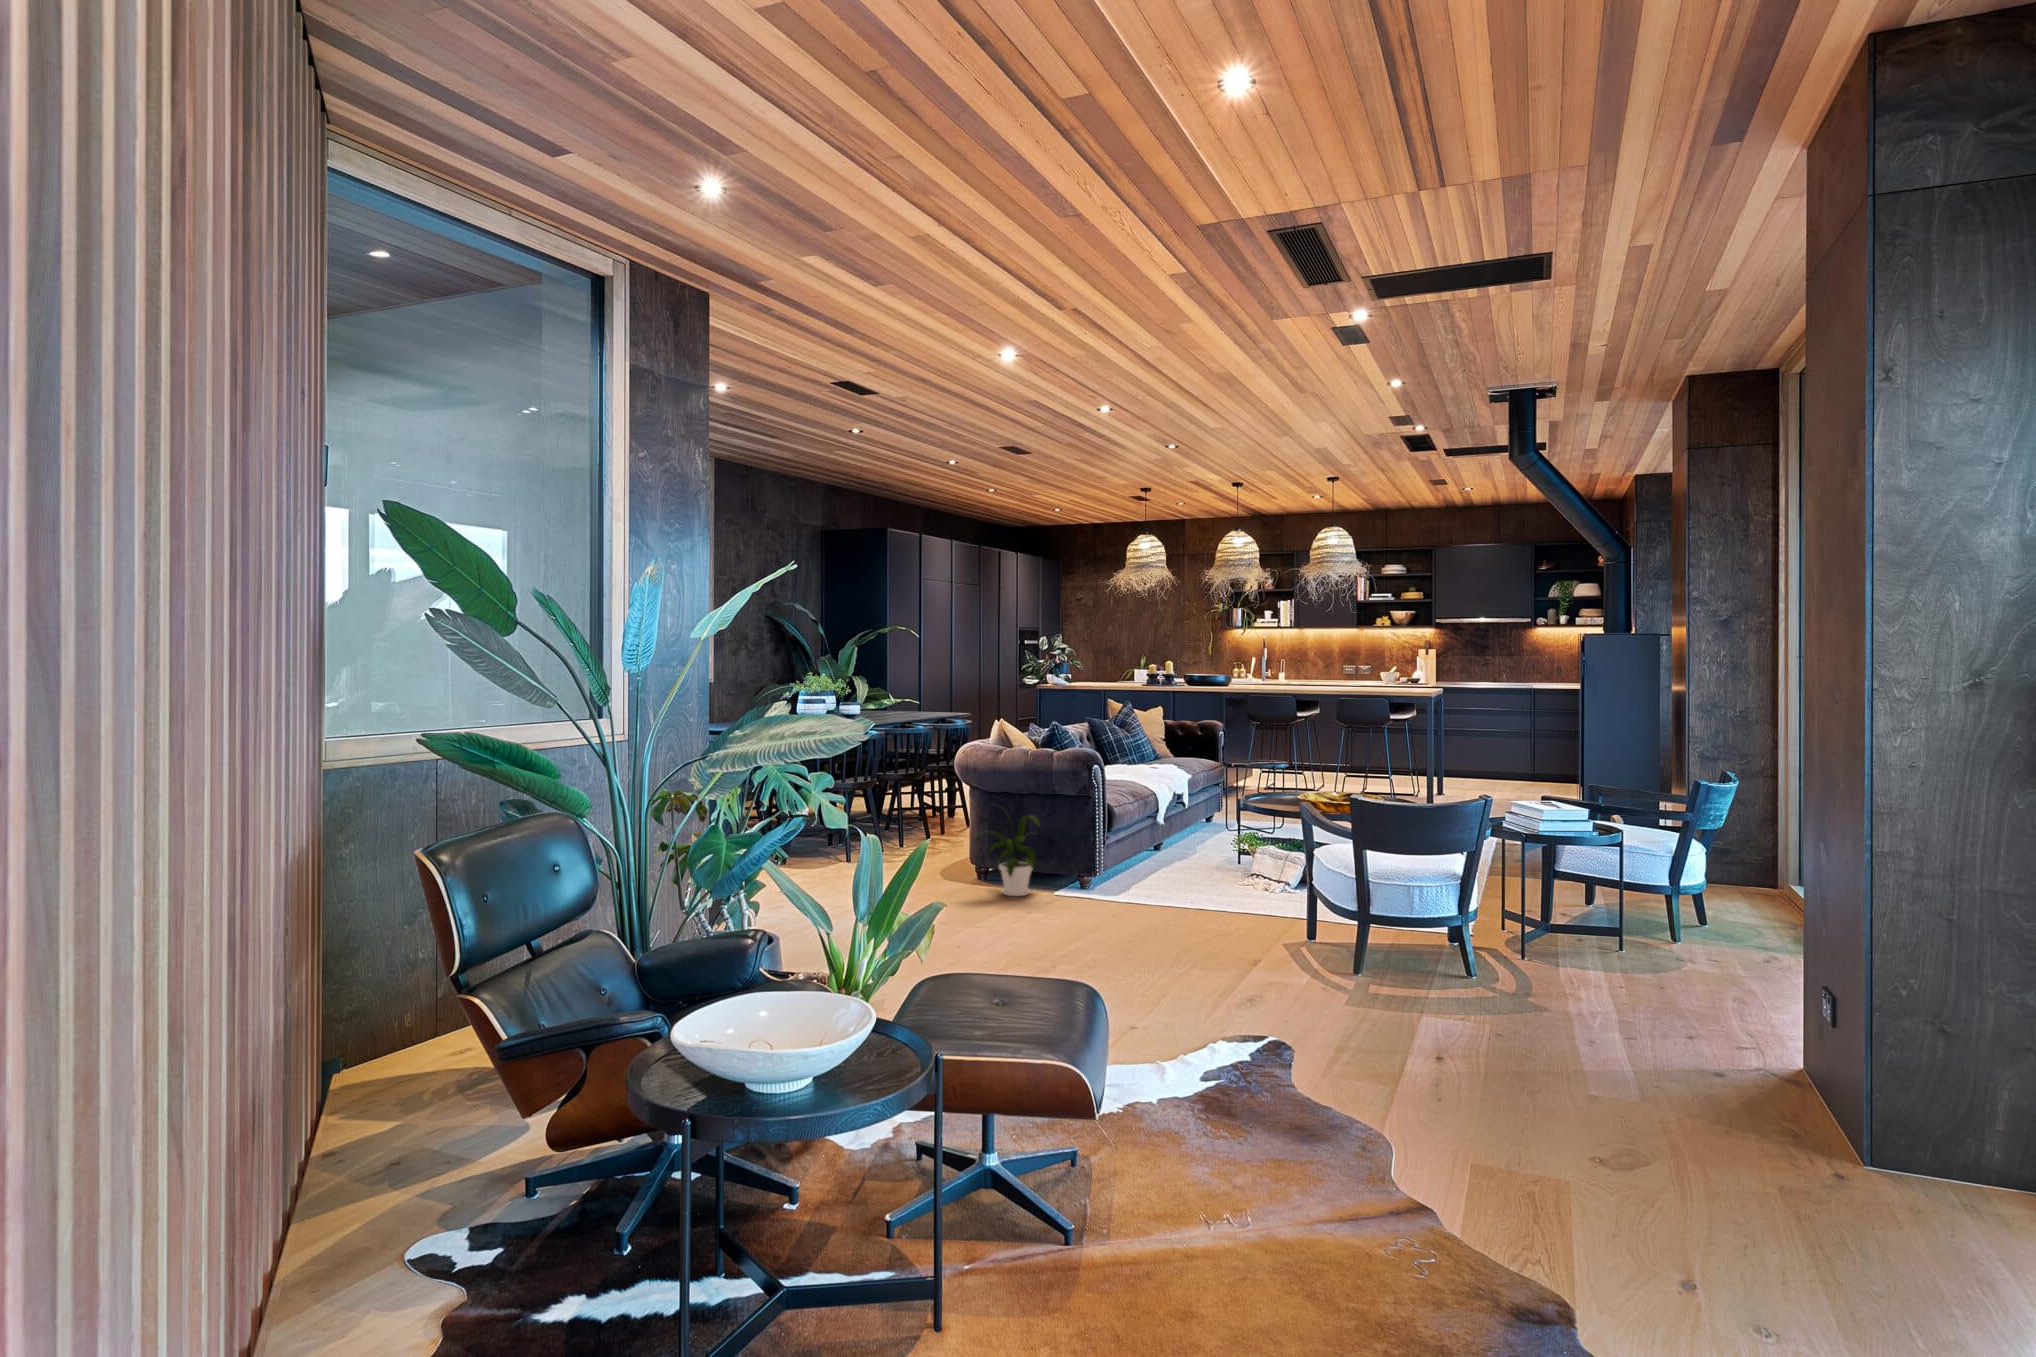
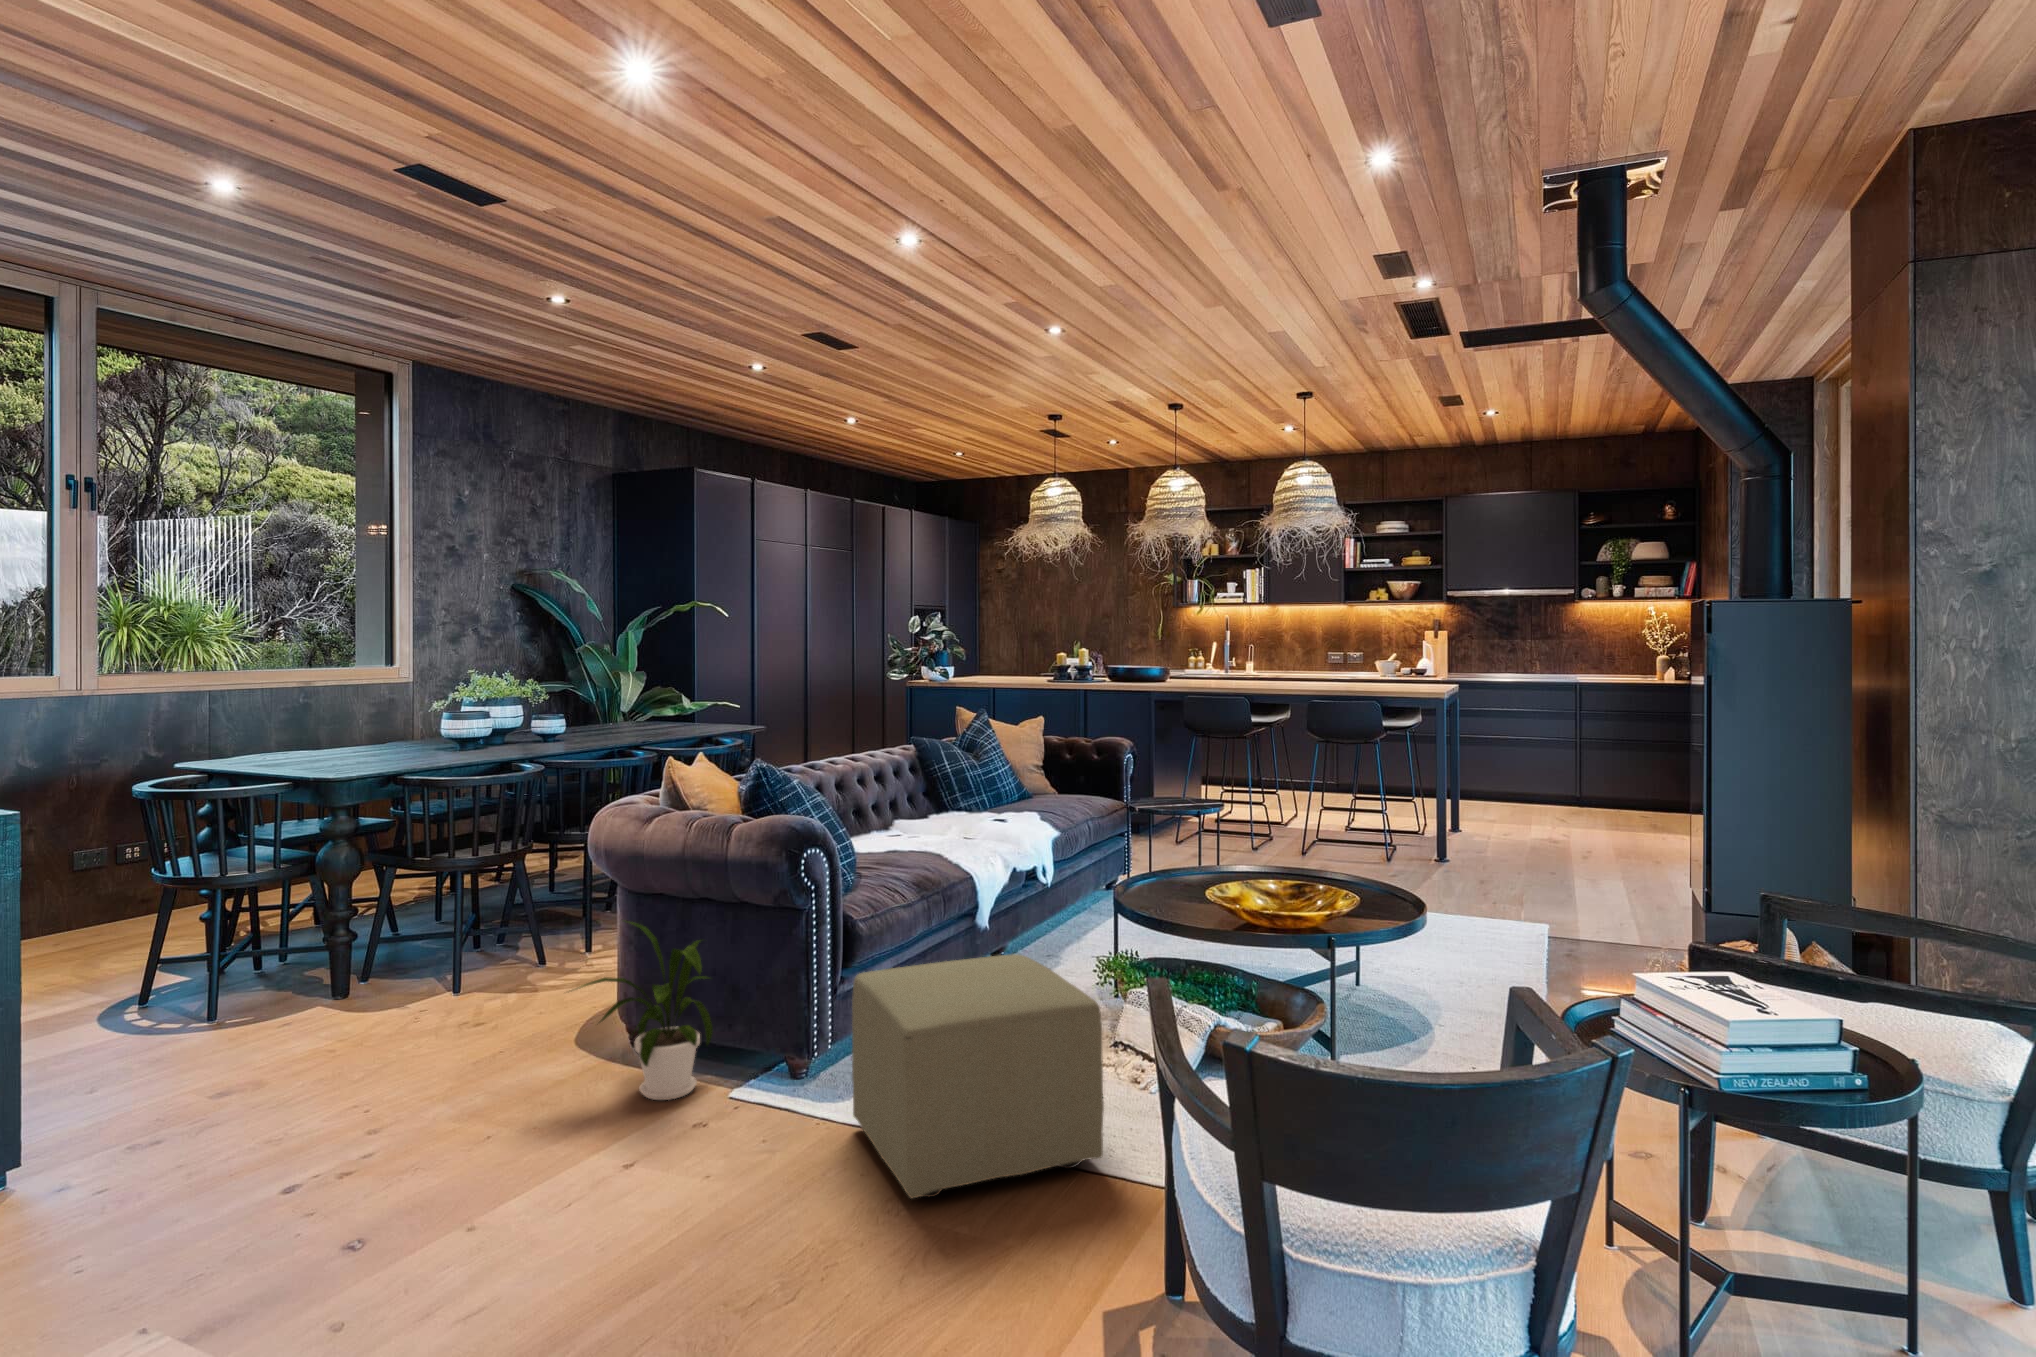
ottoman: none [1127,819,1263,922] -> present [852,954,1104,1198]

